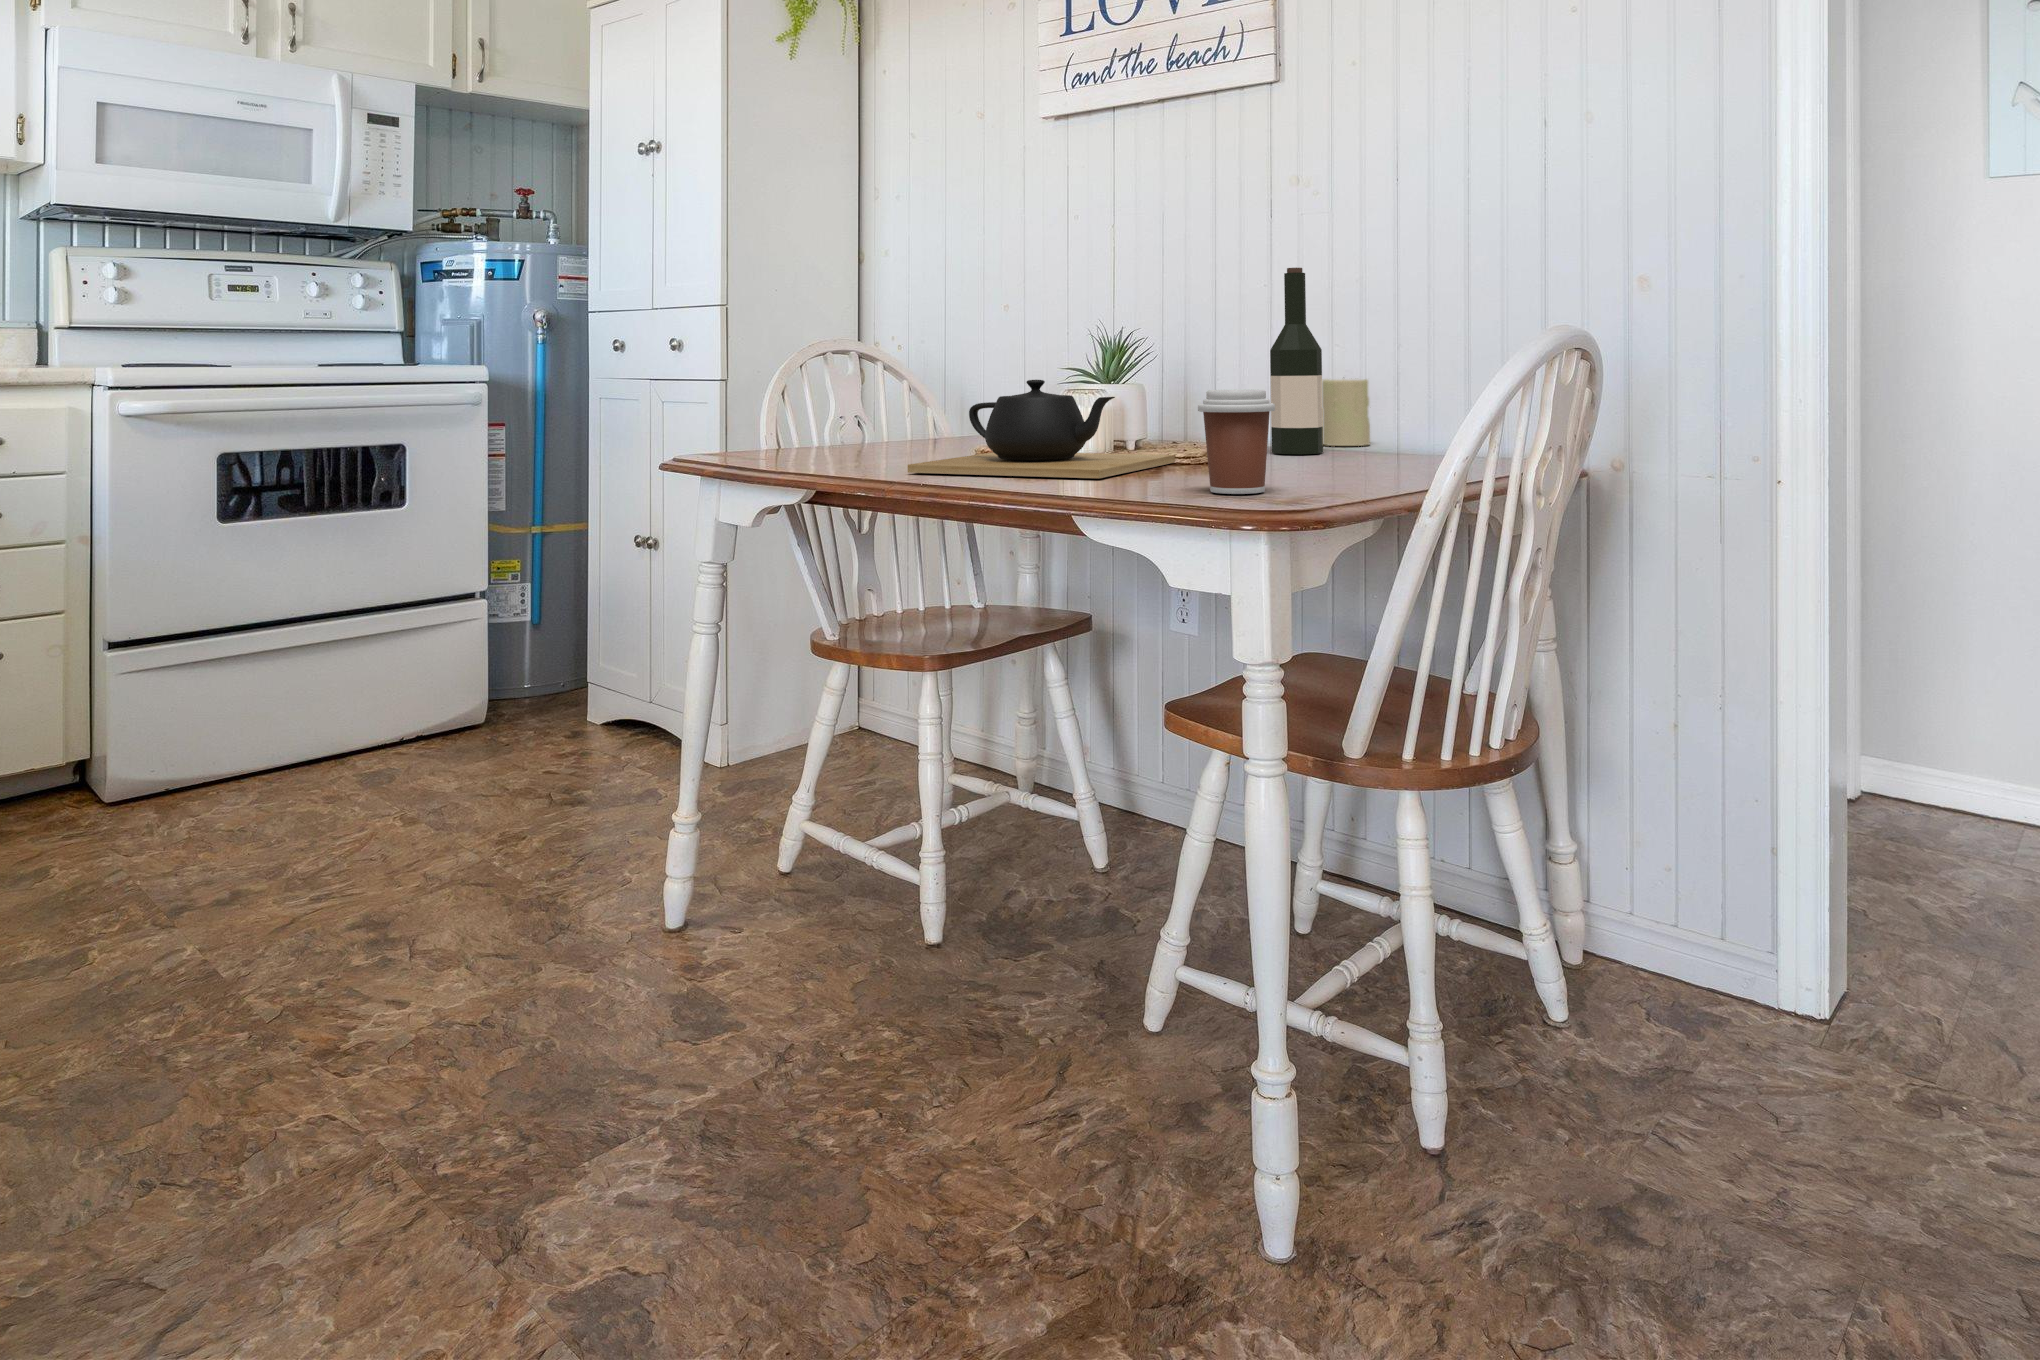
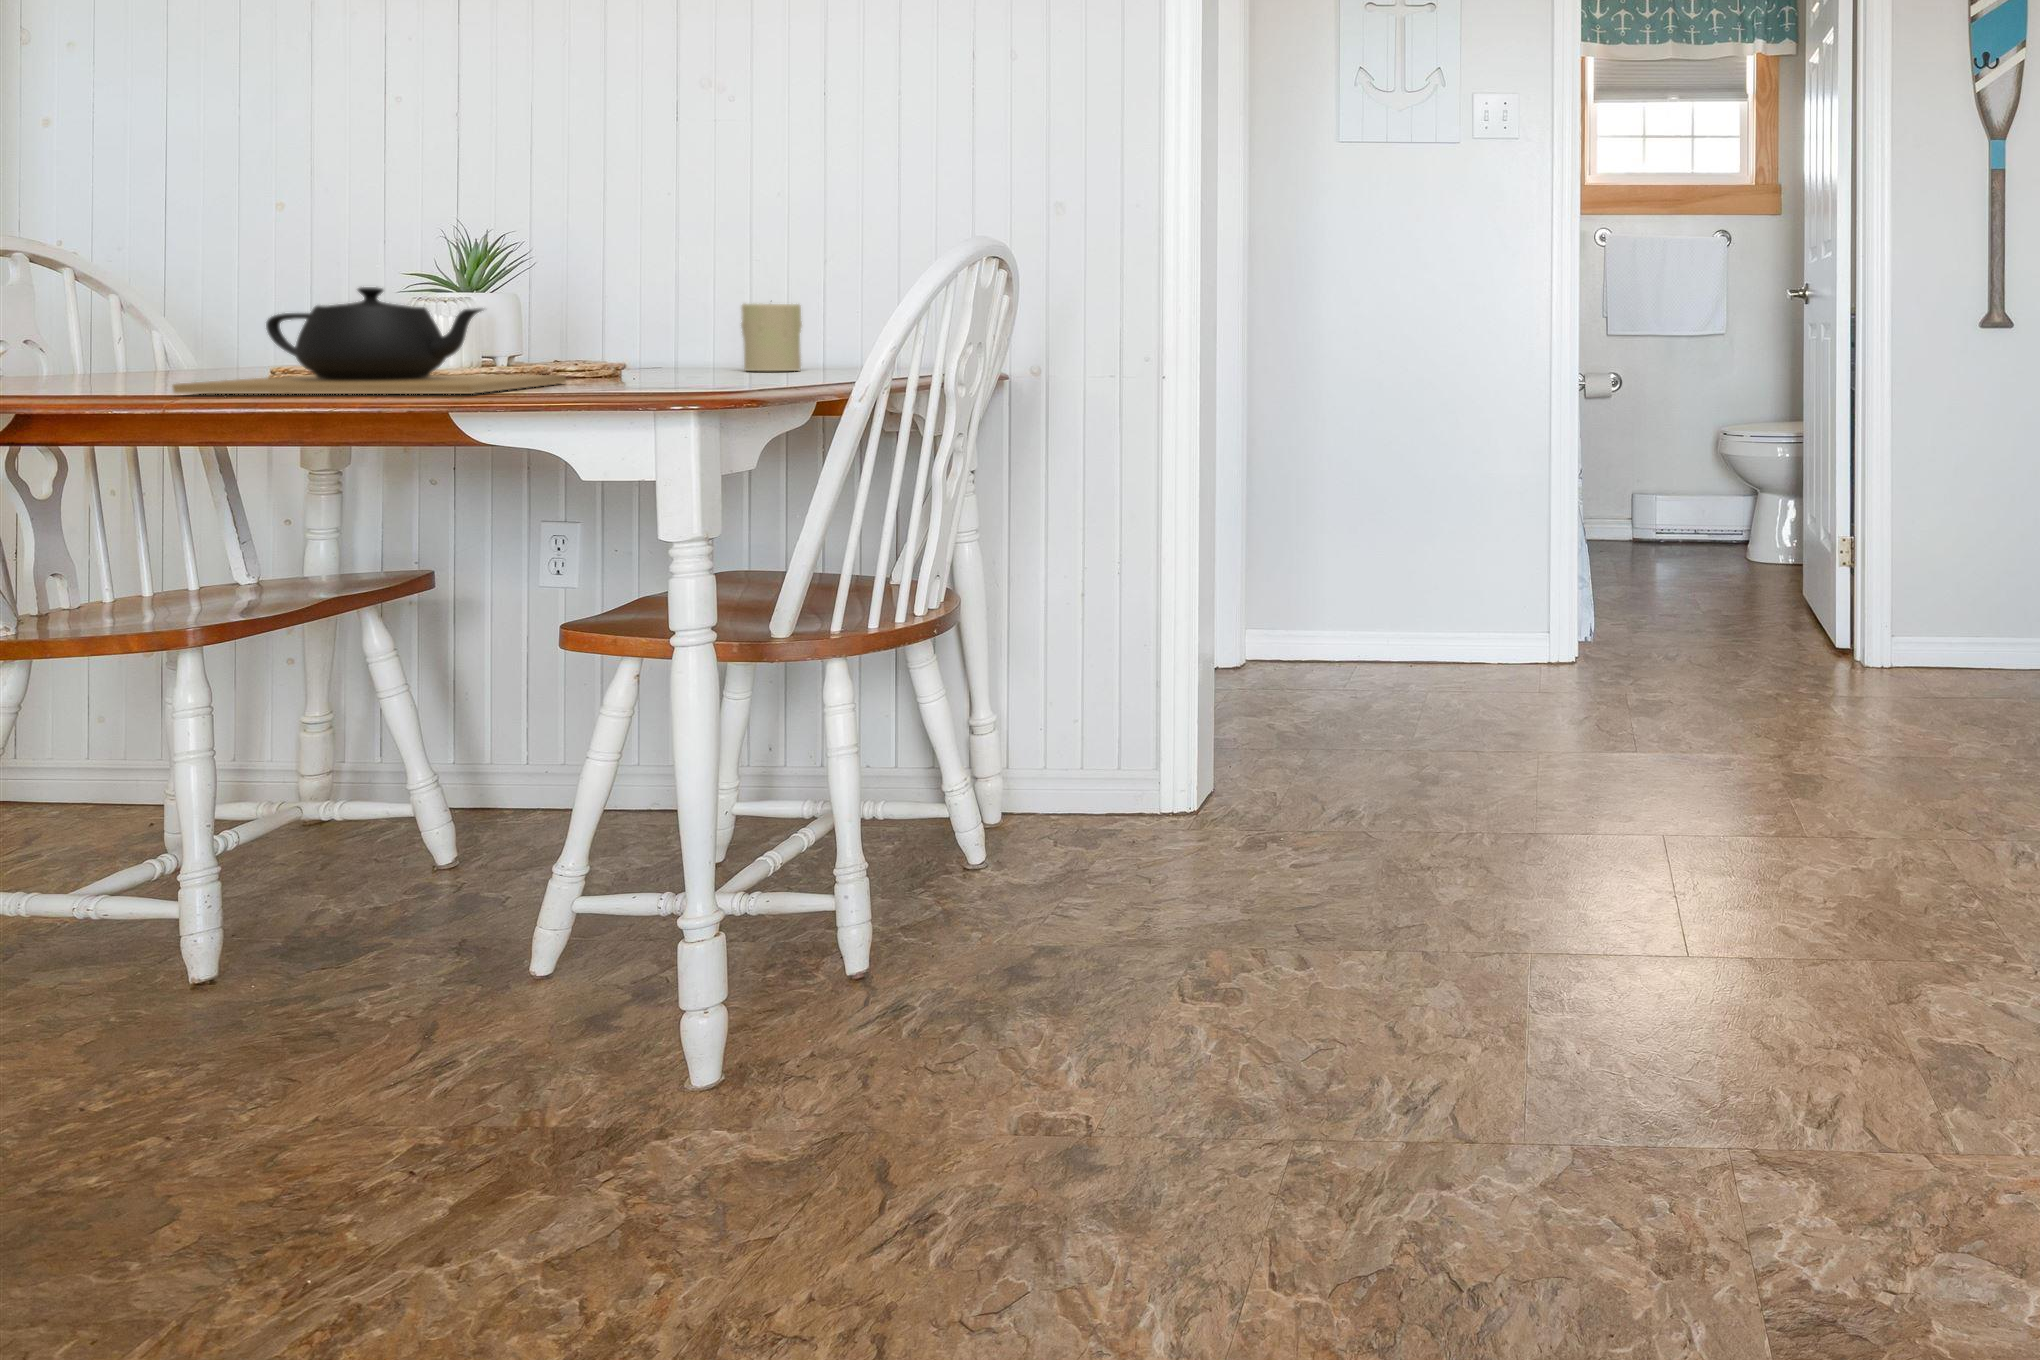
wine bottle: present [1270,268,1323,454] -> none [684,183,747,377]
coffee cup: present [1198,389,1275,494] -> none [601,297,692,400]

